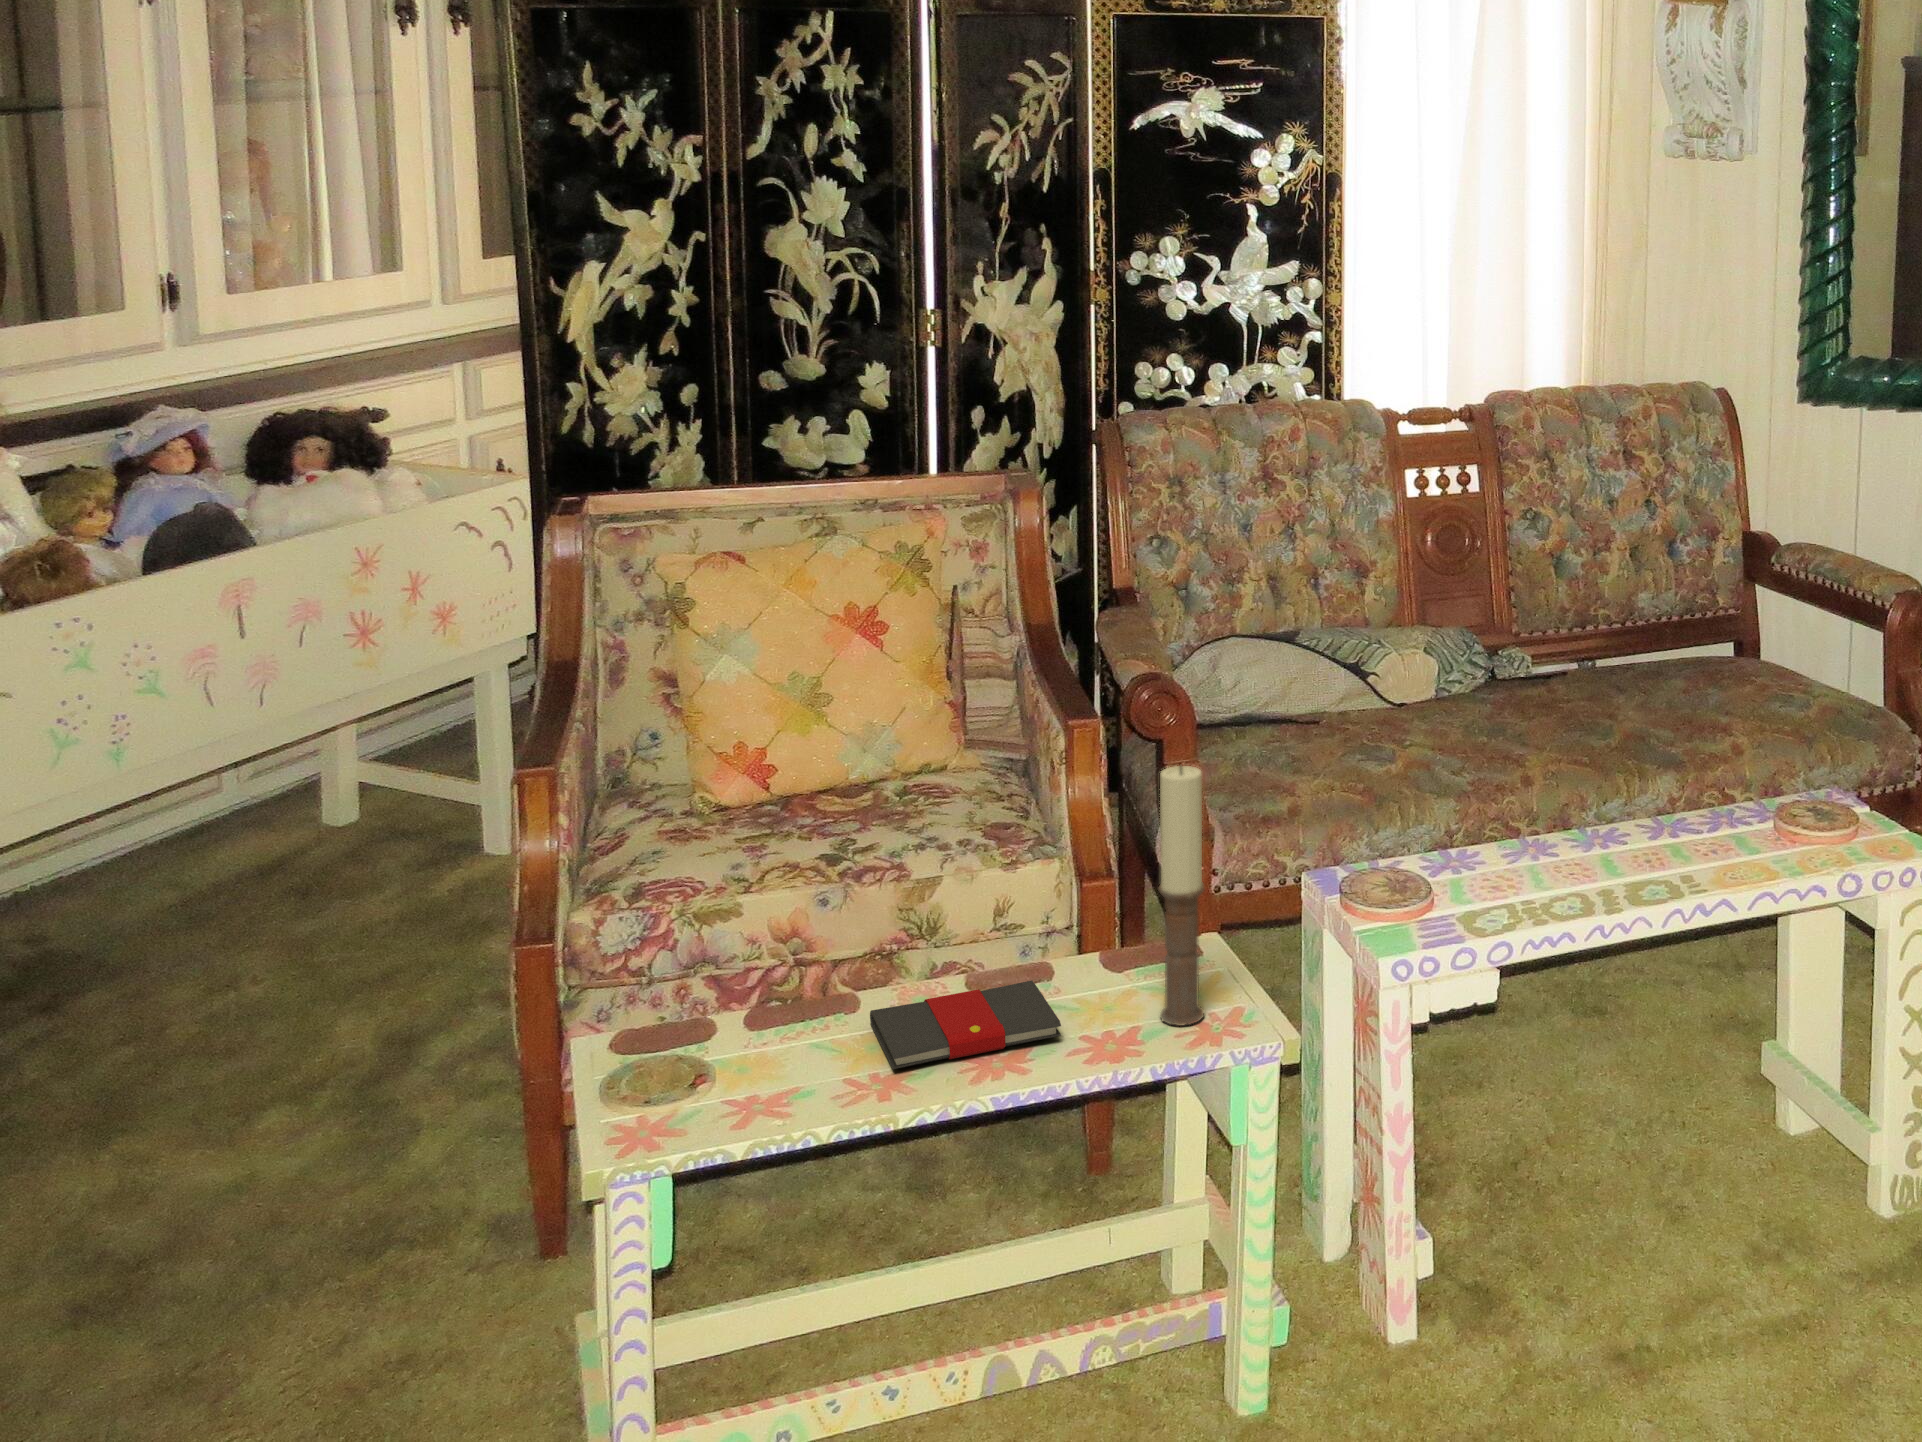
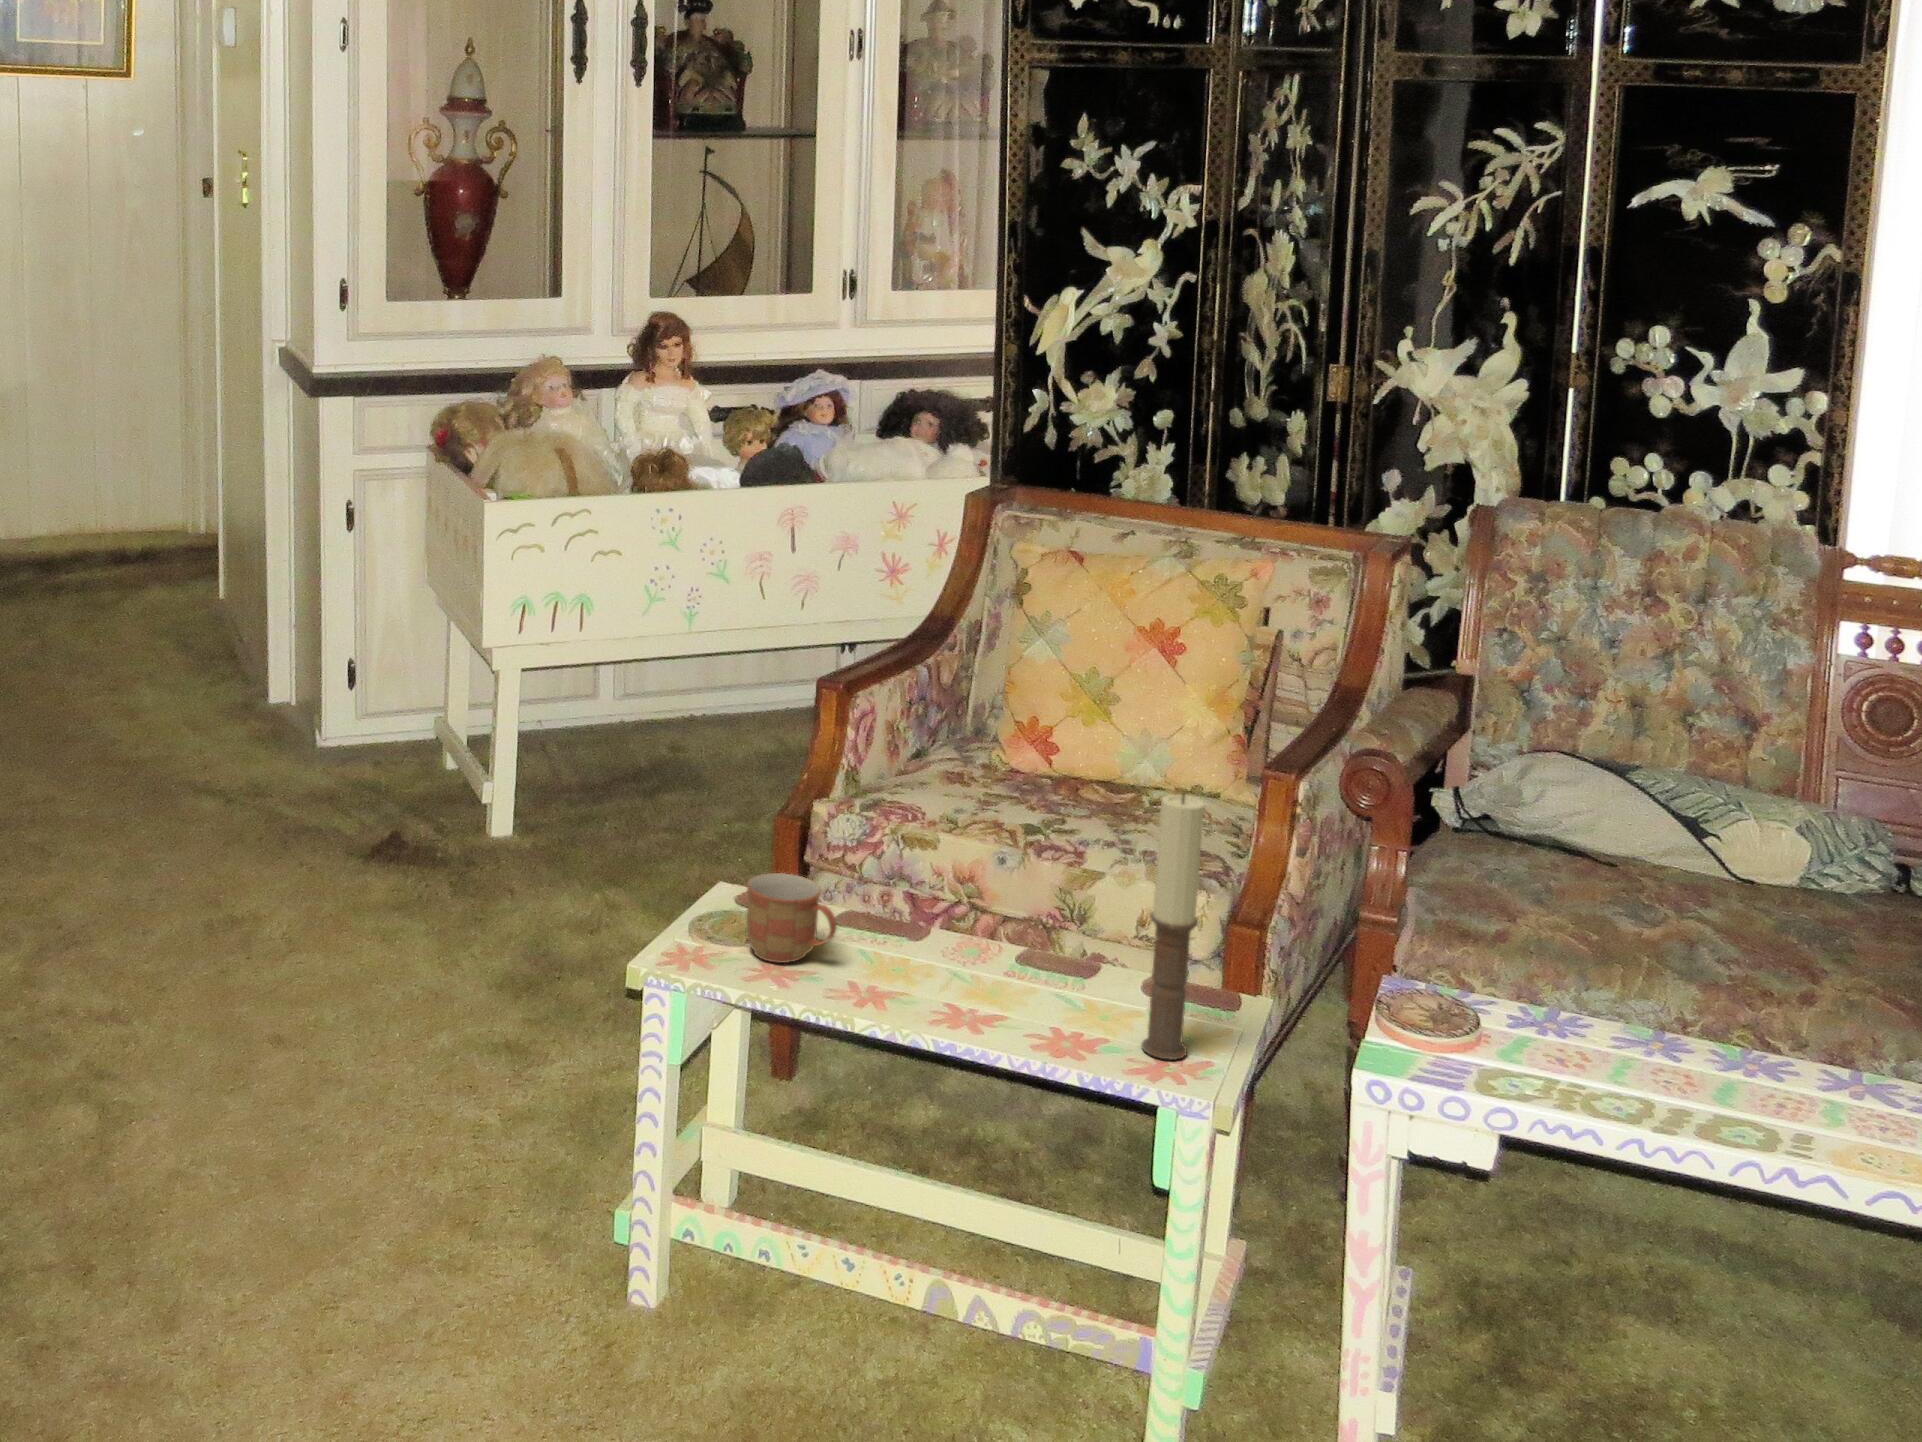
book: present [870,980,1061,1069] -> none [882,940,1057,1020]
mug: none [699,985,817,1092] -> present [747,873,837,963]

